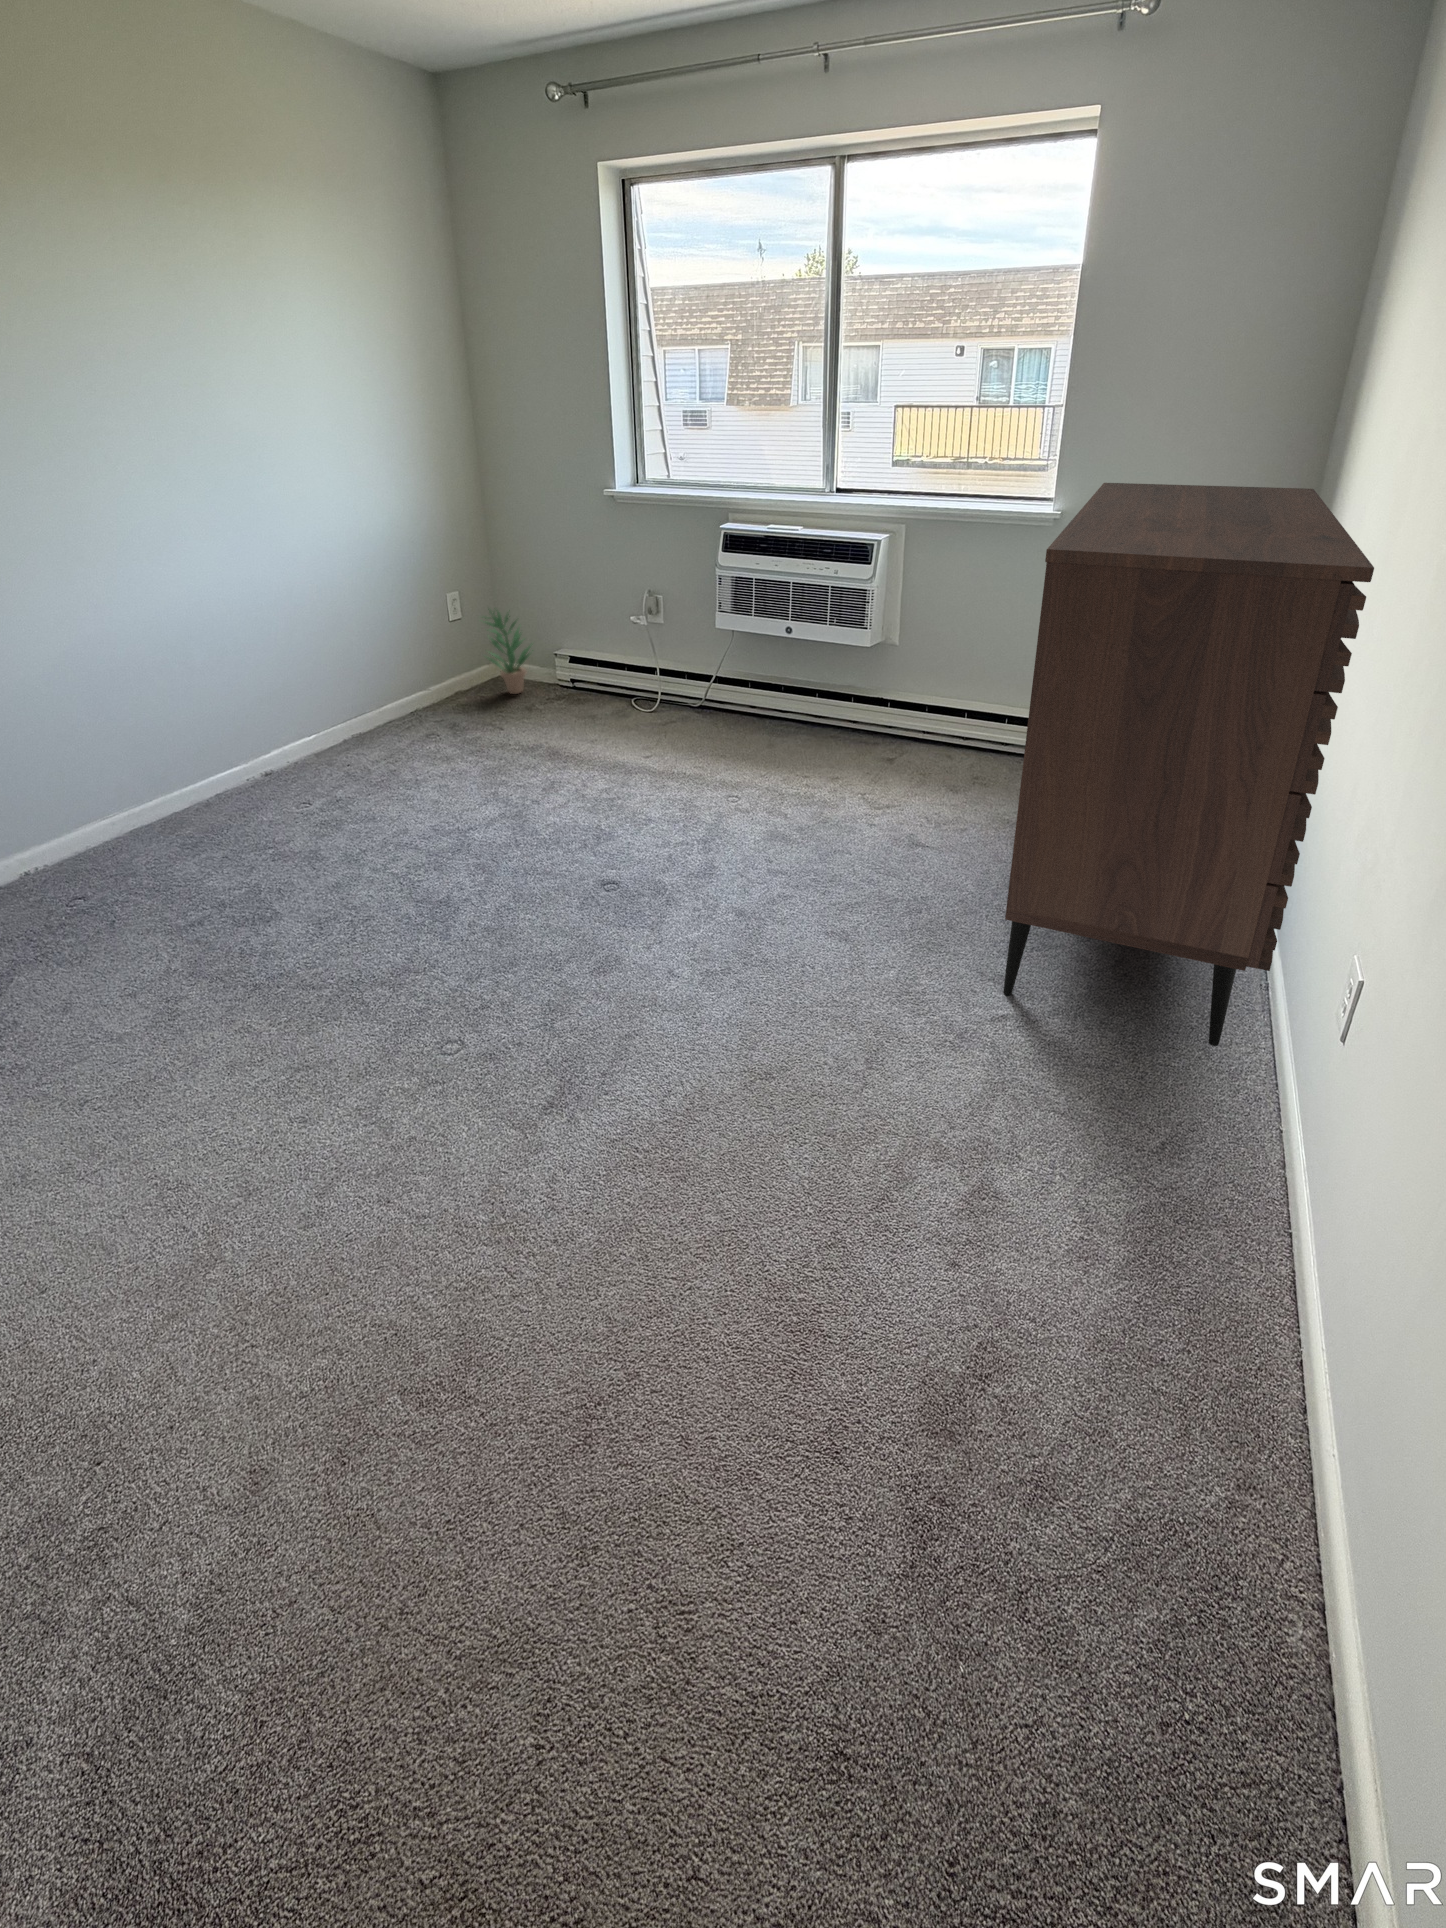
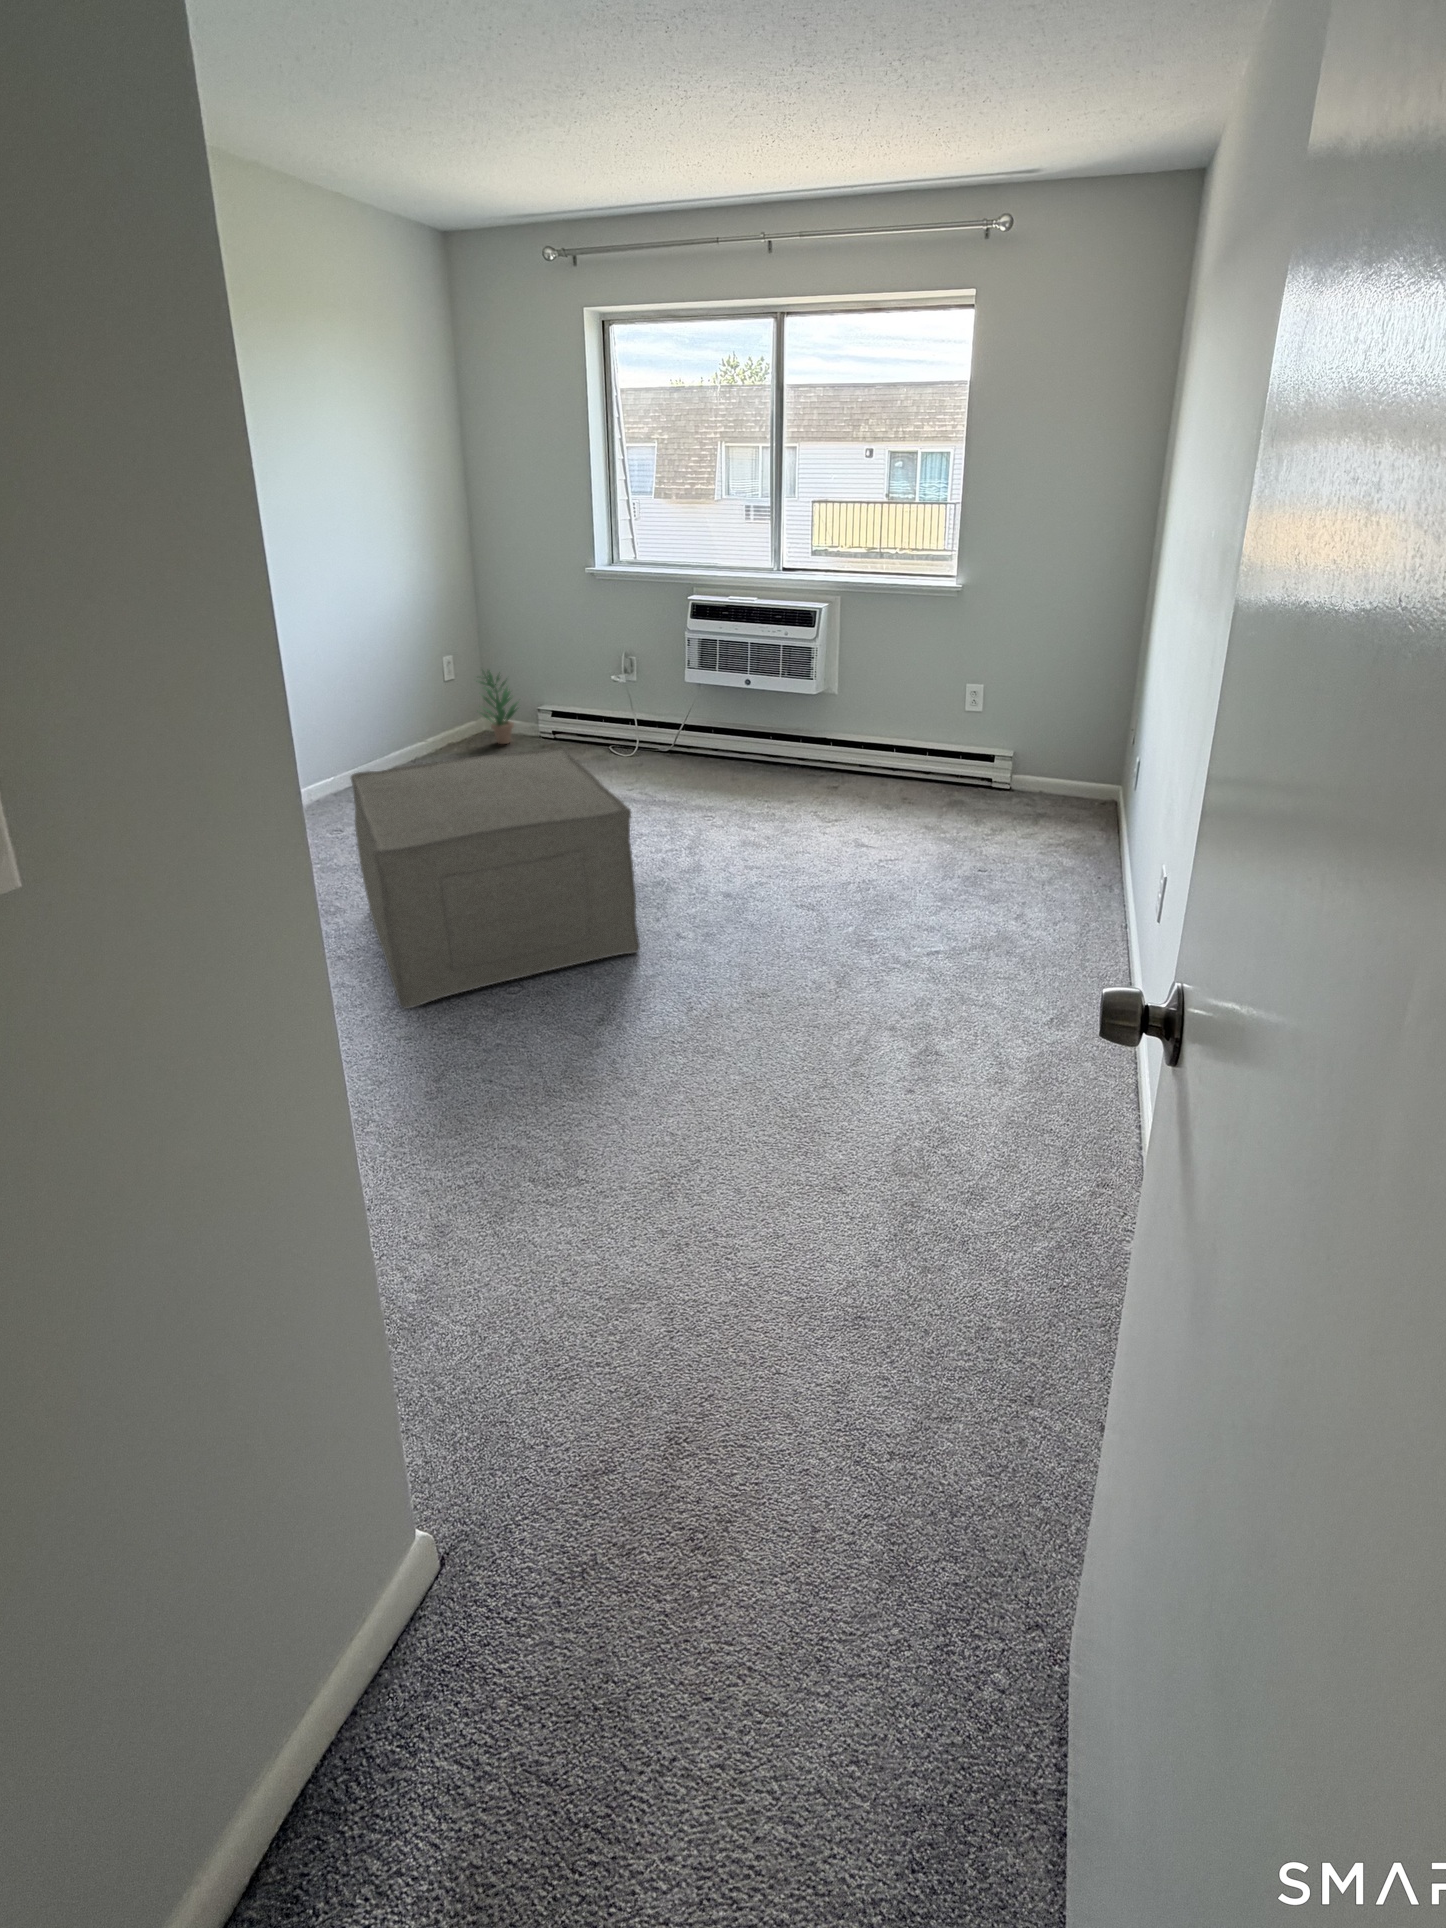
dresser: present [1003,483,1374,1046] -> none [935,561,1162,963]
ottoman: none [258,722,619,1068] -> present [351,747,640,1009]

